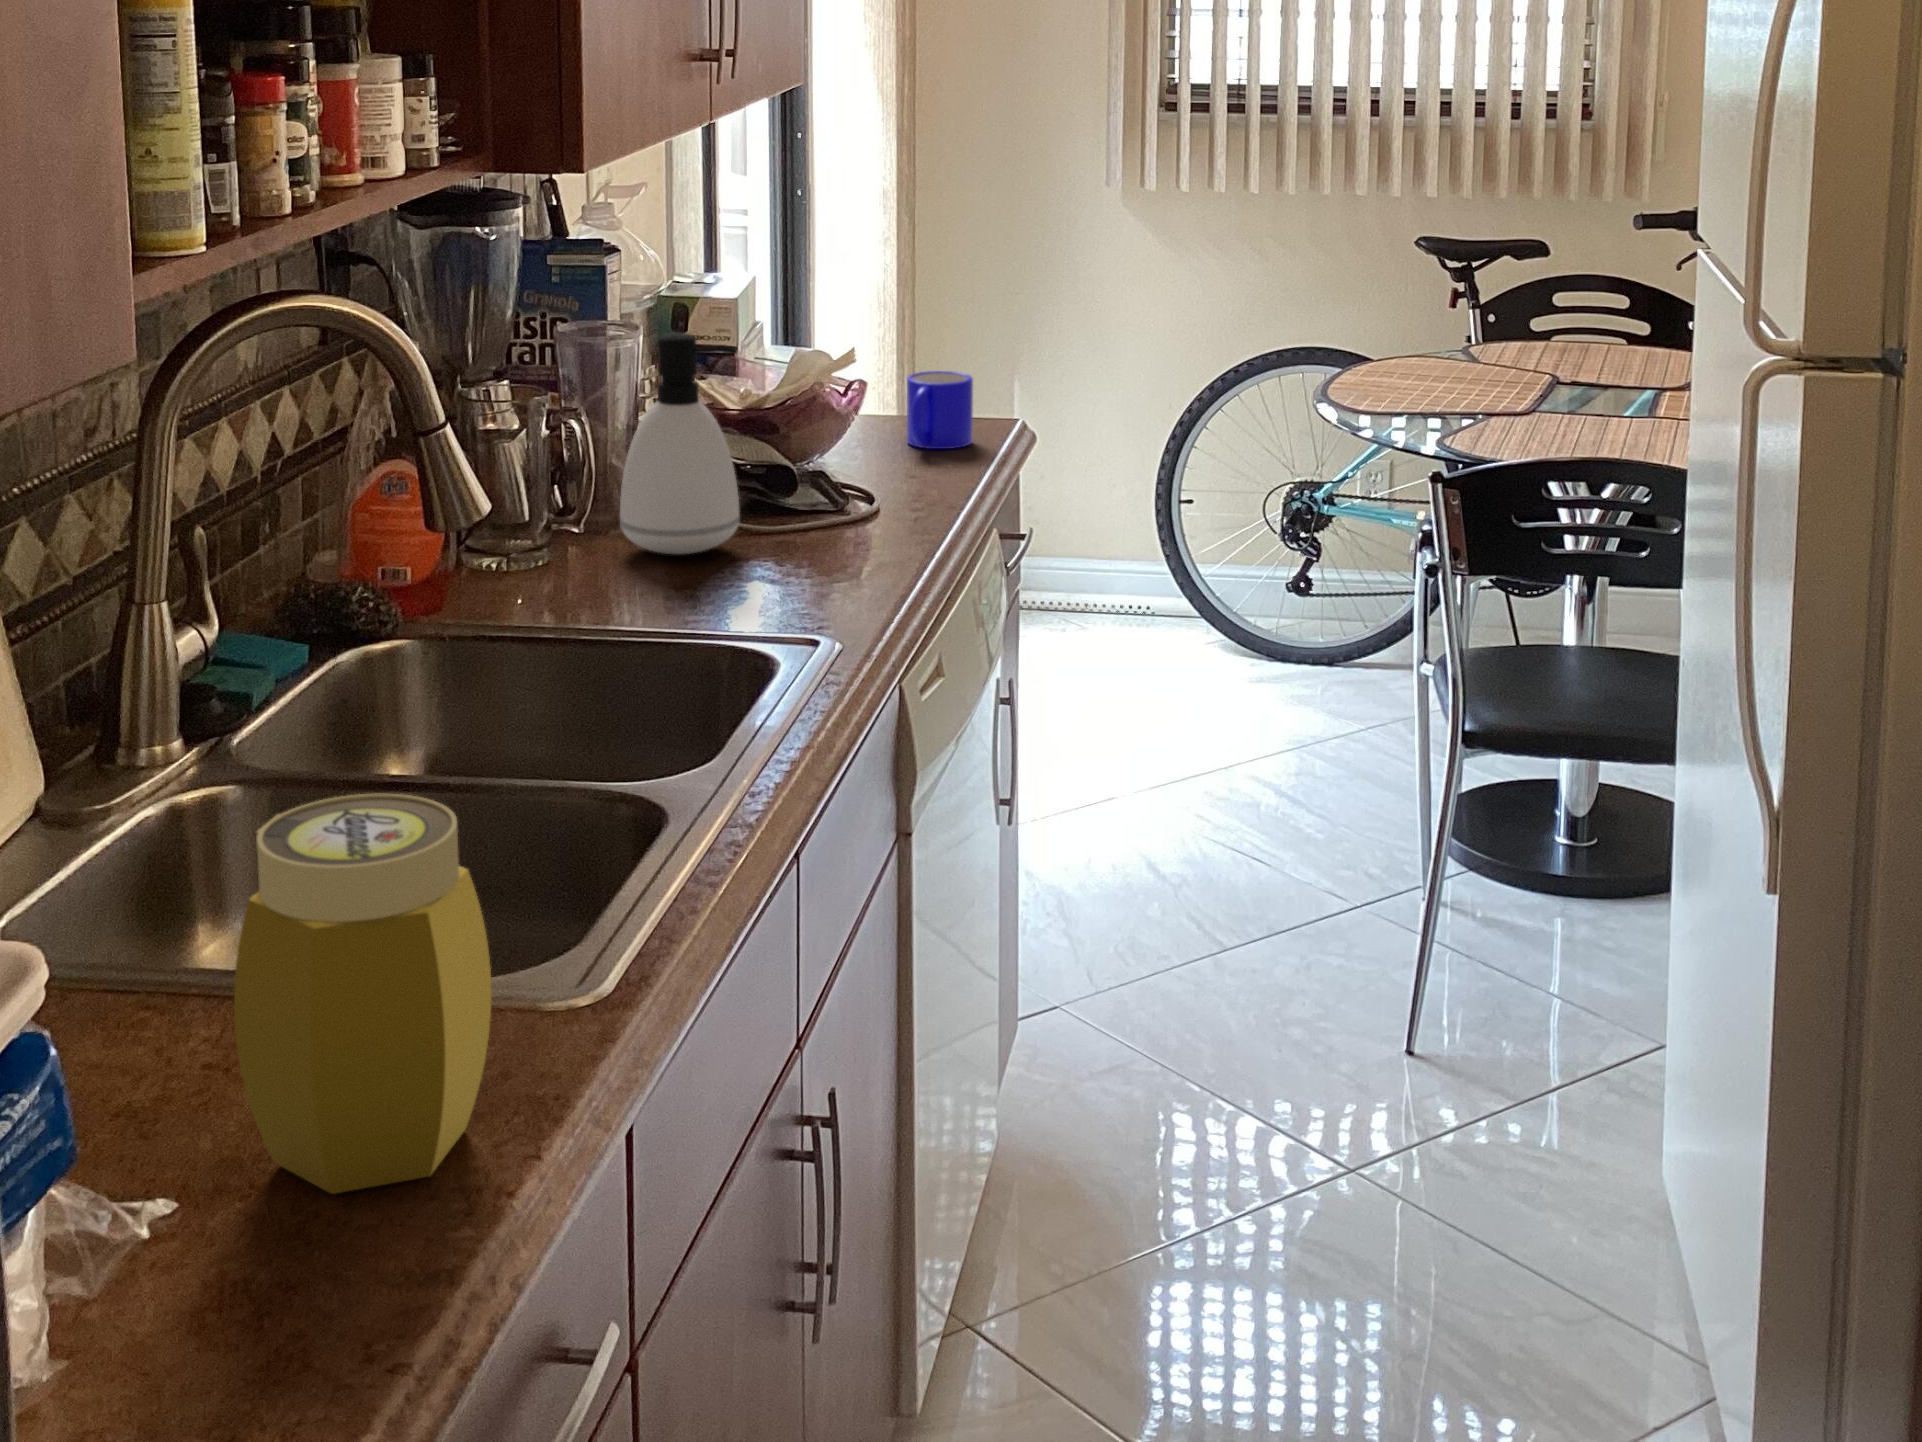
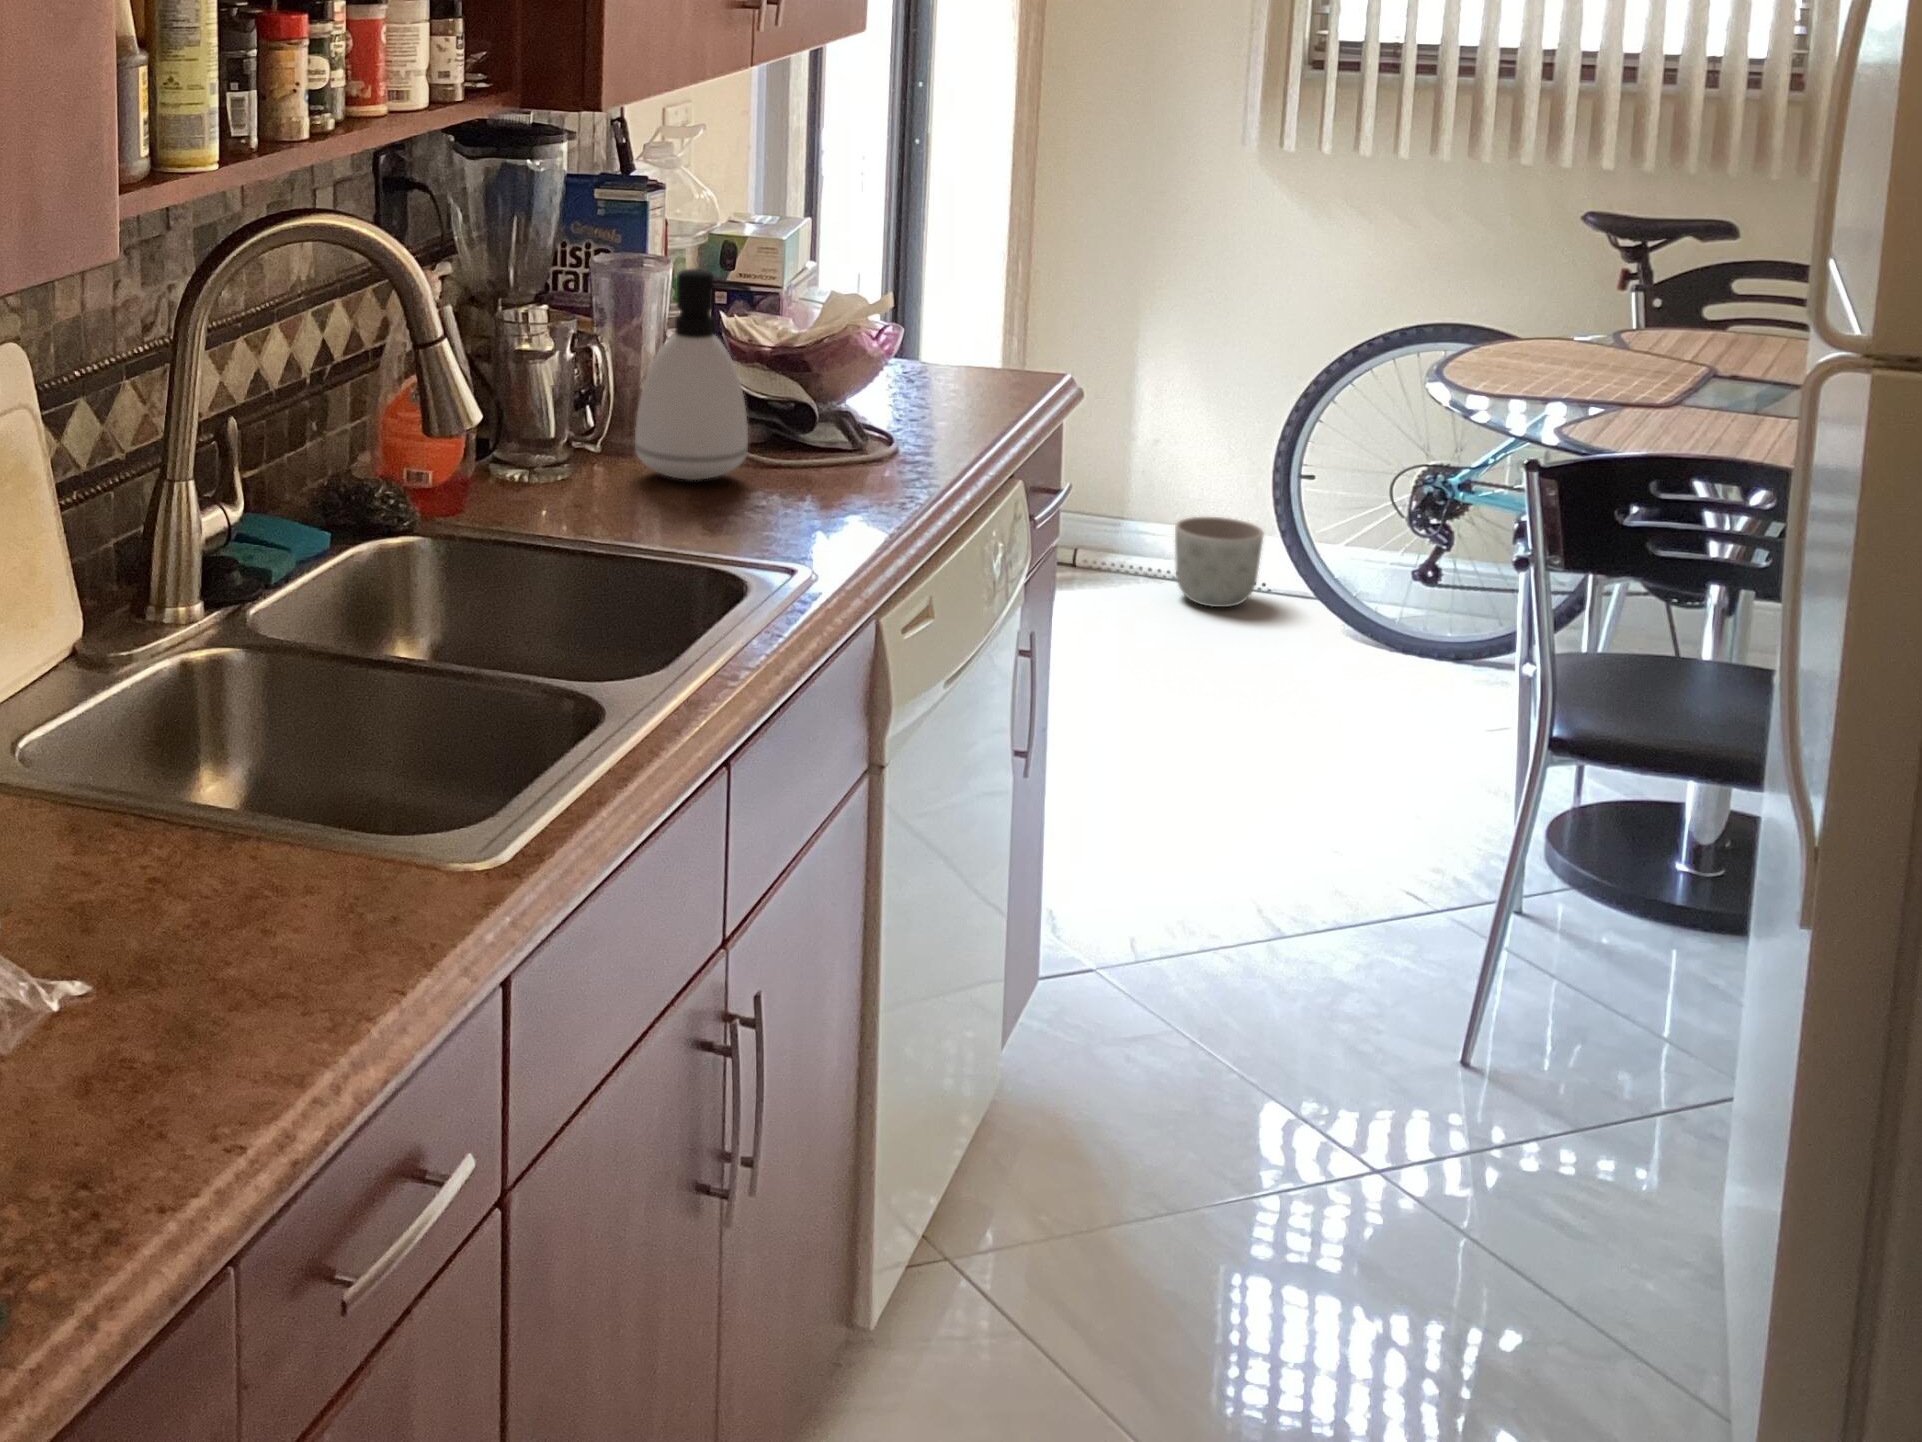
mug: present [907,371,973,449] -> none [944,323,1014,400]
planter: none [1070,543,1152,629] -> present [1175,517,1264,607]
jar: present [234,793,491,1194] -> none [163,647,380,984]

